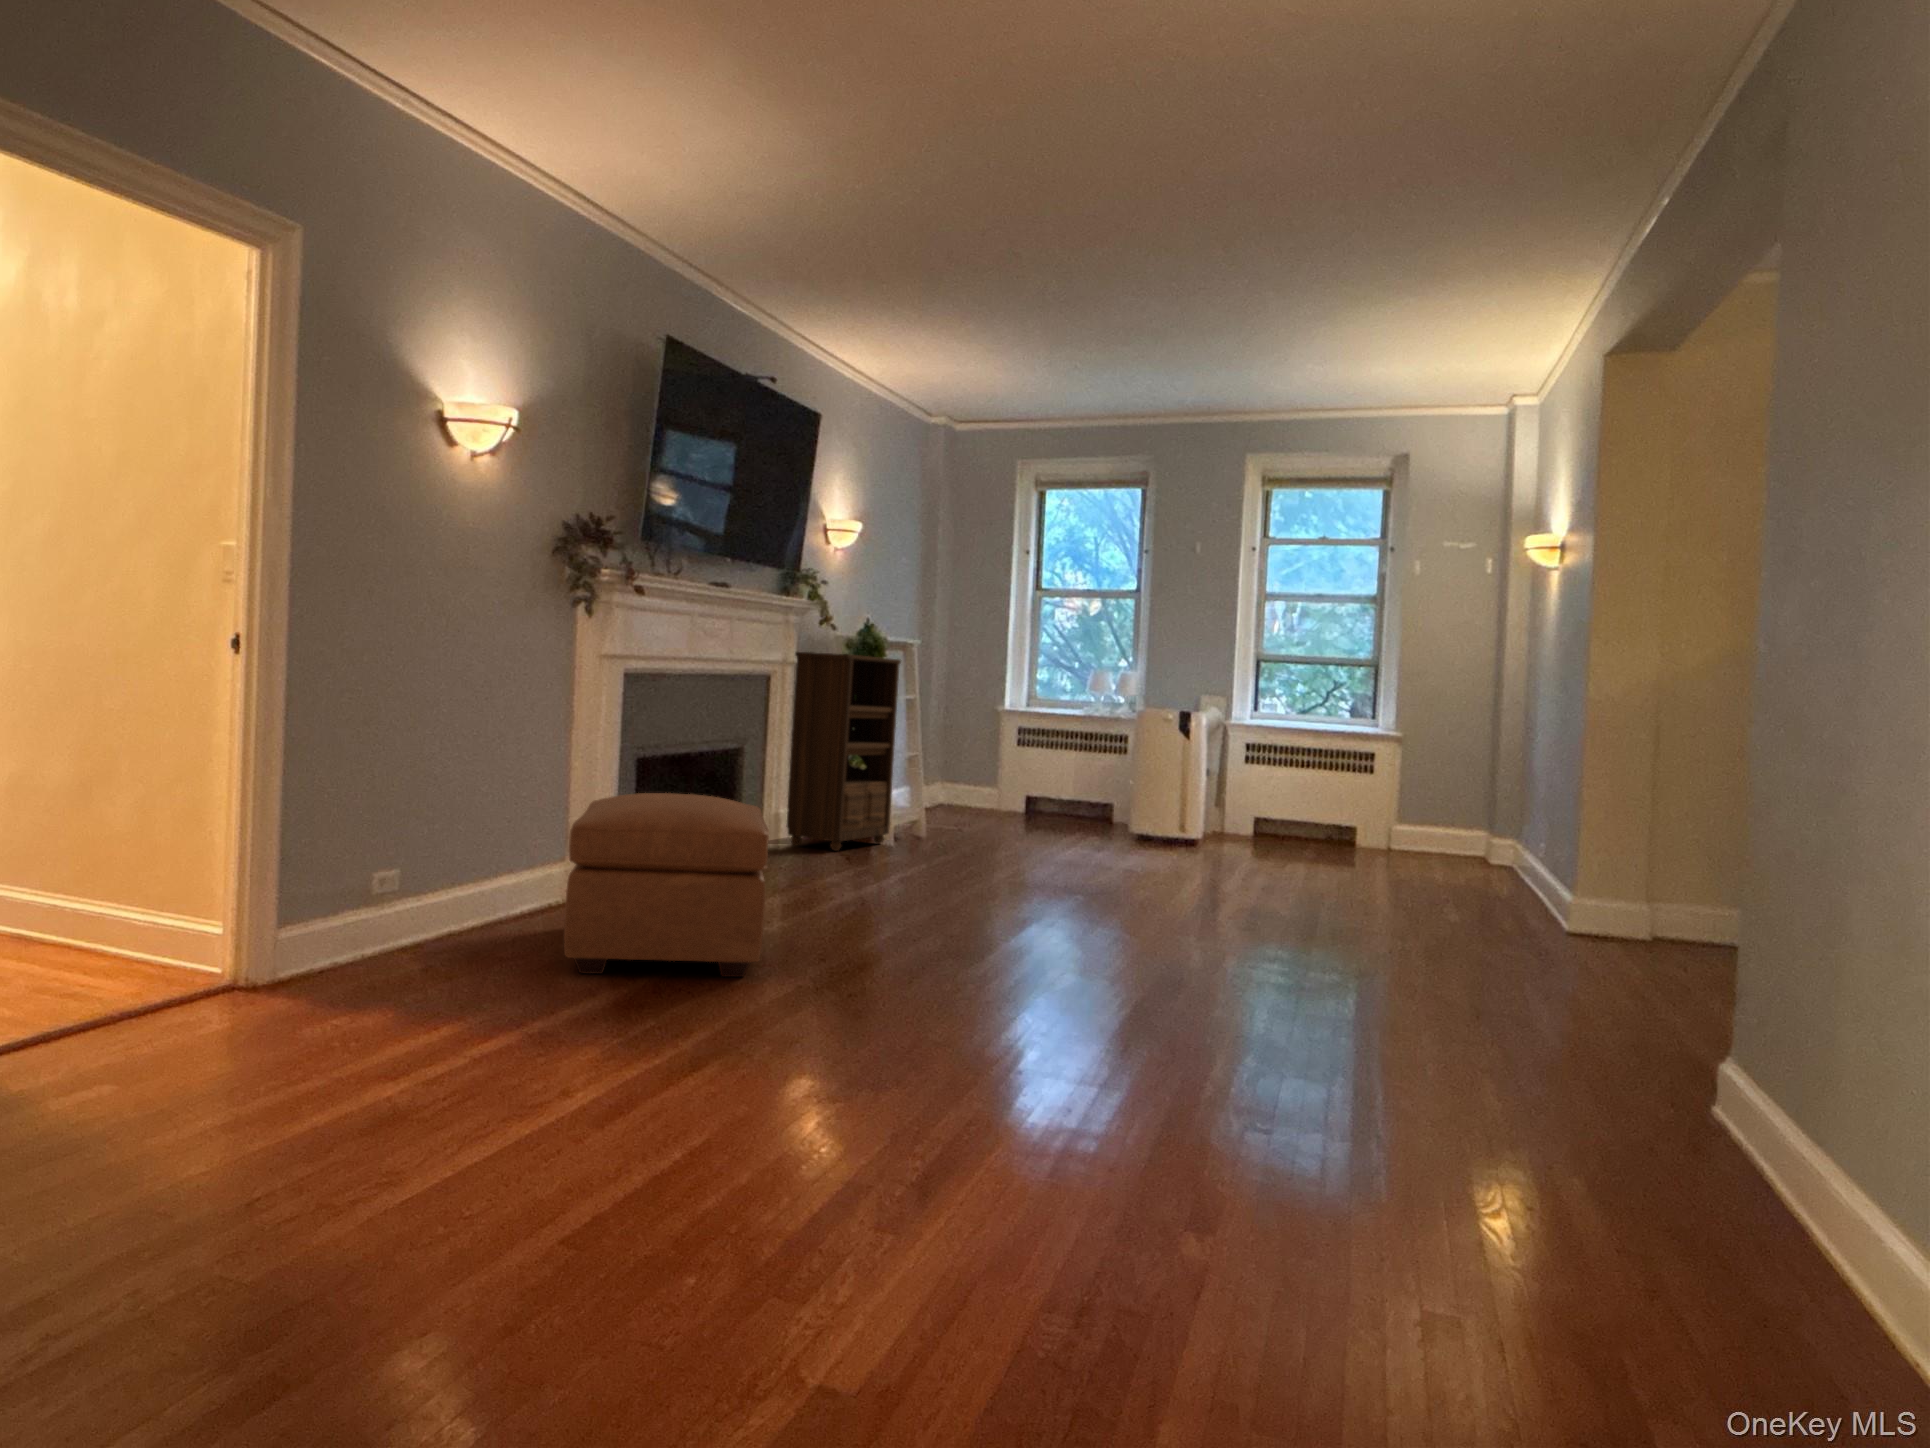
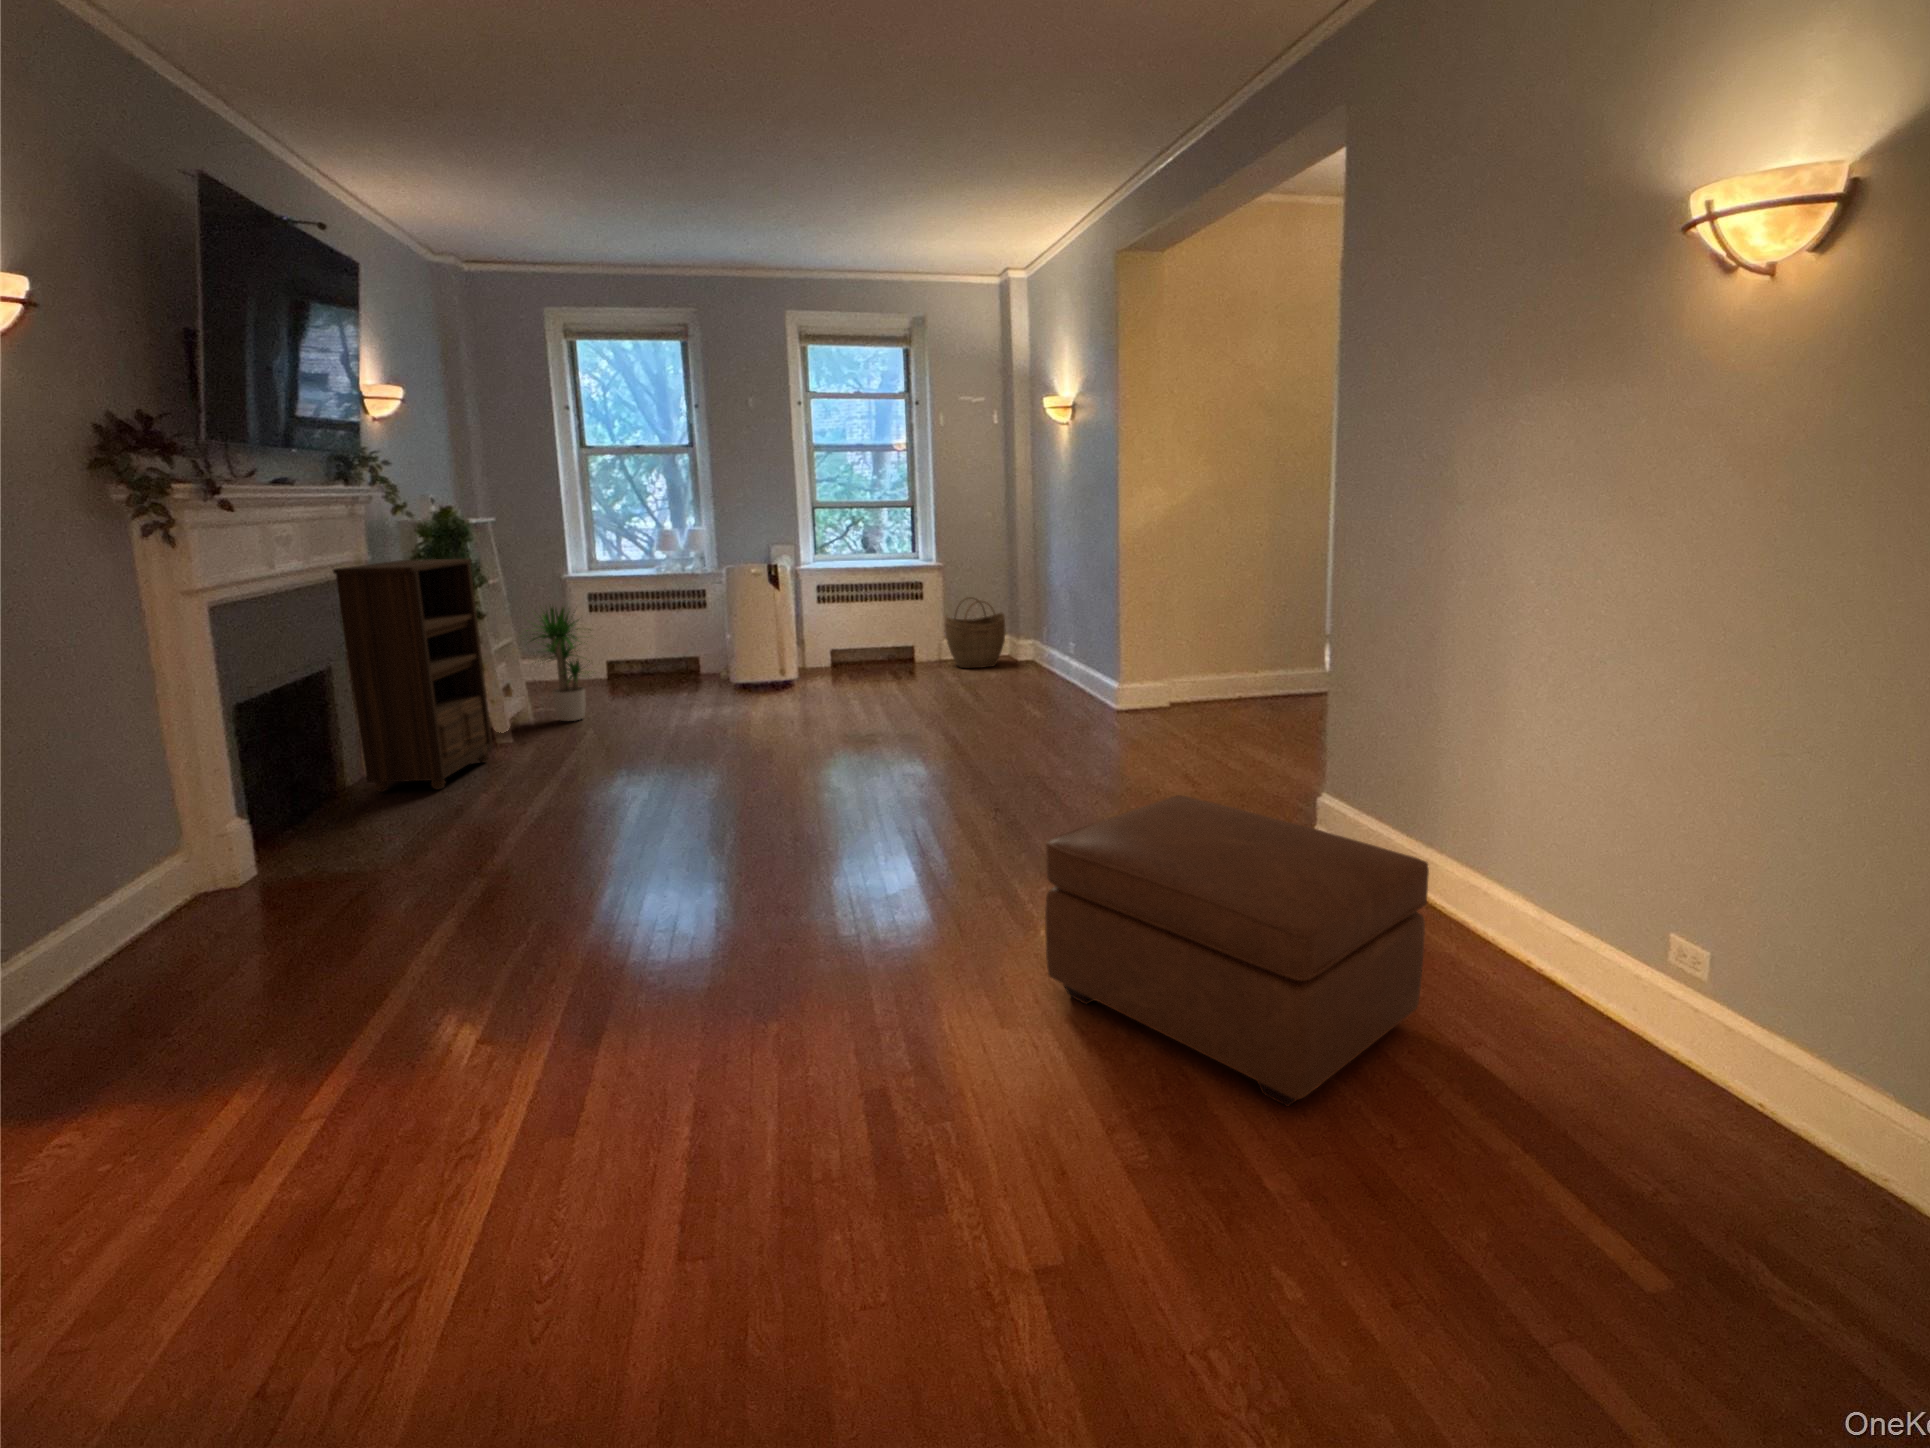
potted plant: none [934,716,1004,834] -> present [527,607,590,721]
woven basket: none [1395,777,1475,864] -> present [945,597,1006,668]
ottoman: present [564,793,769,977] -> present [1045,795,1429,1106]

